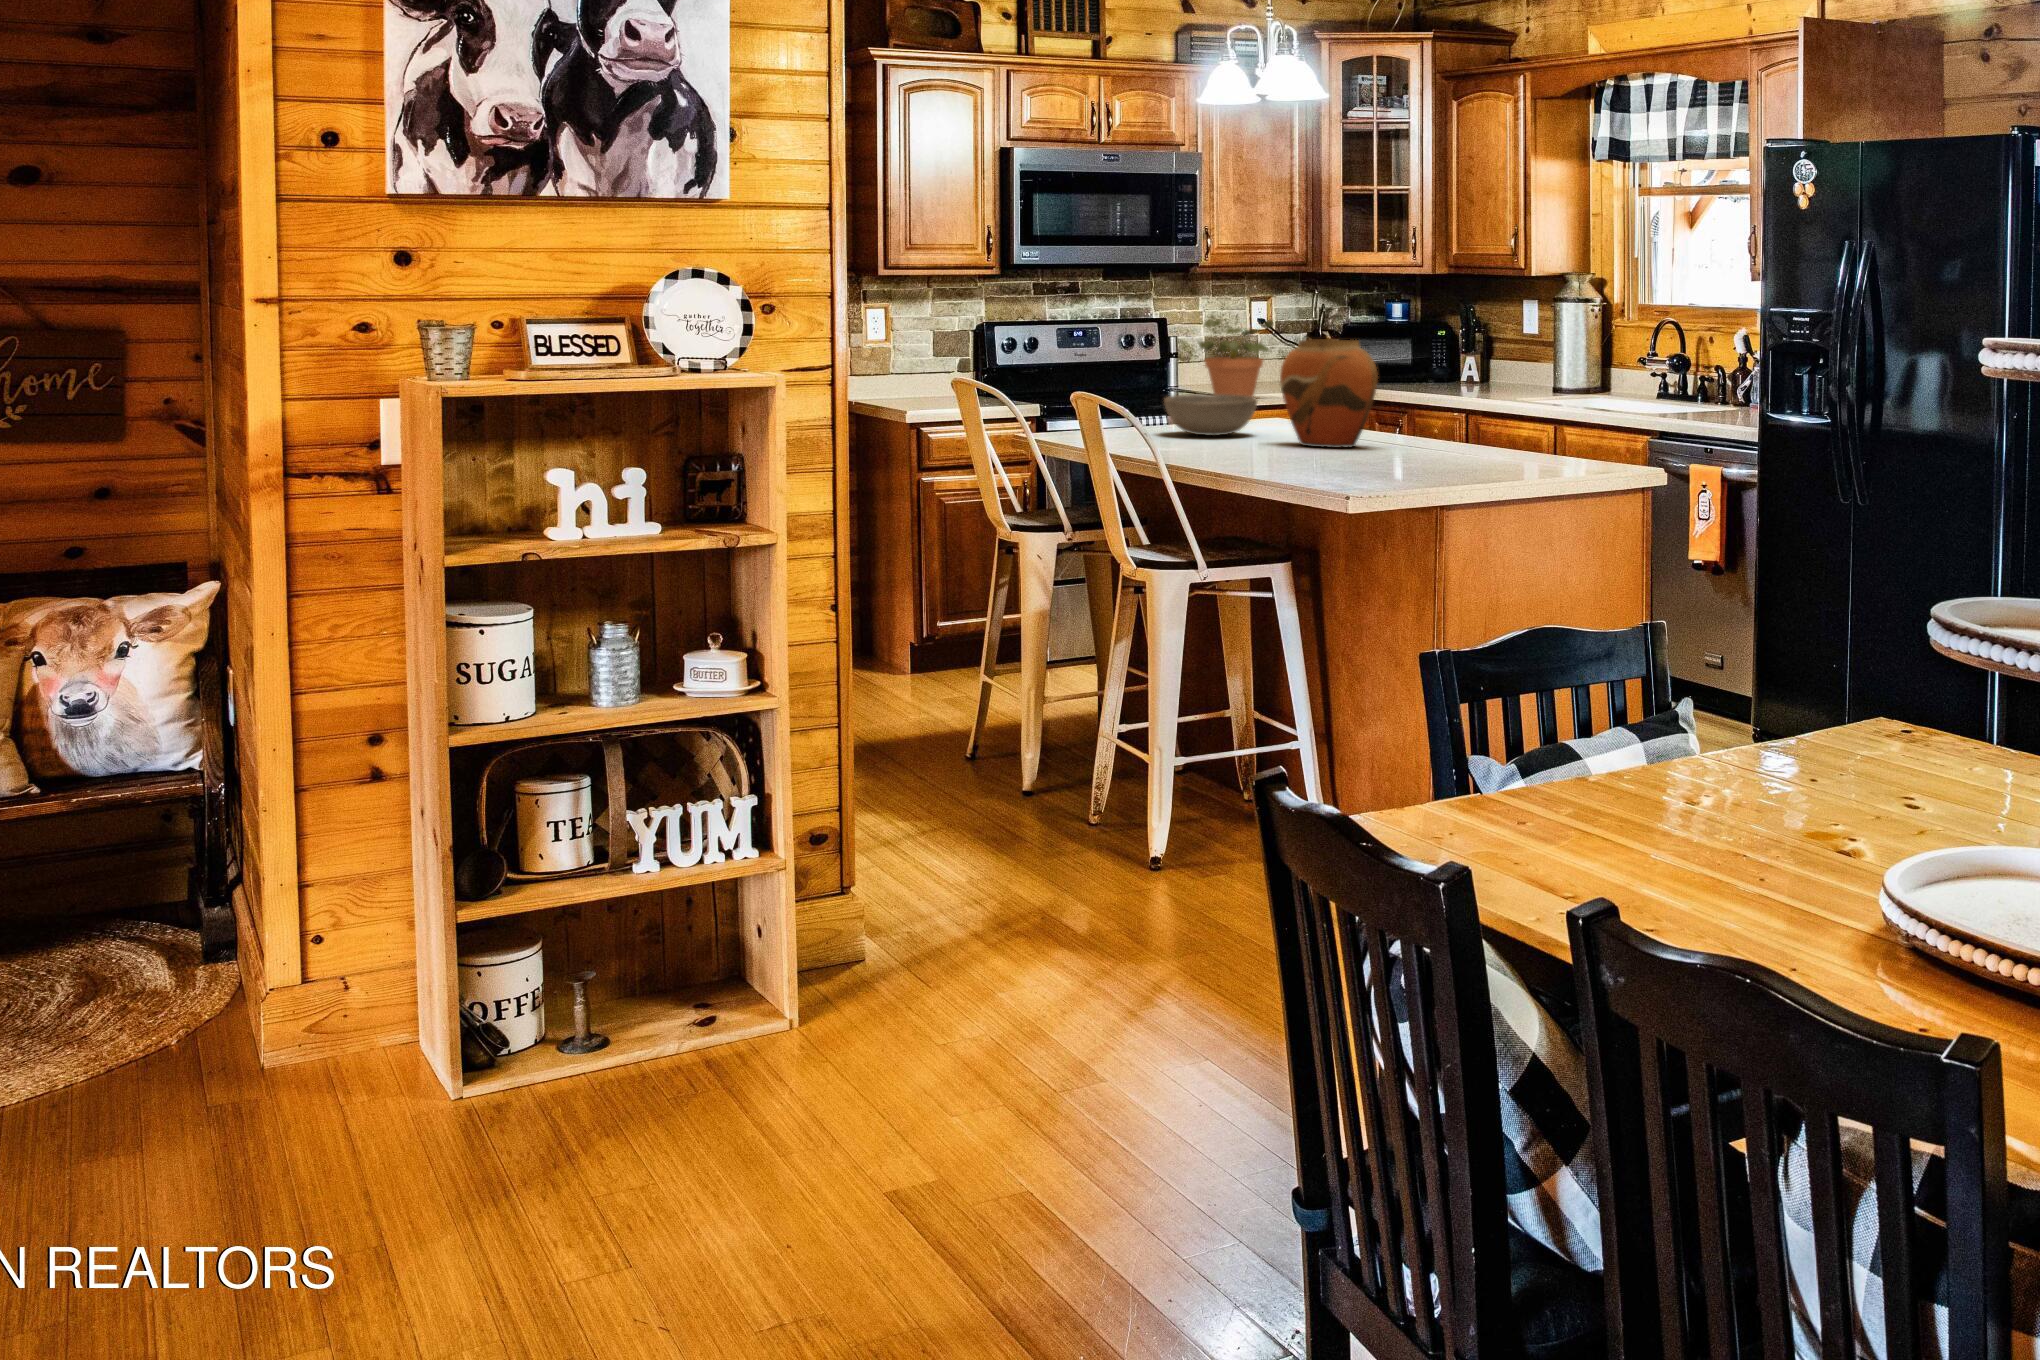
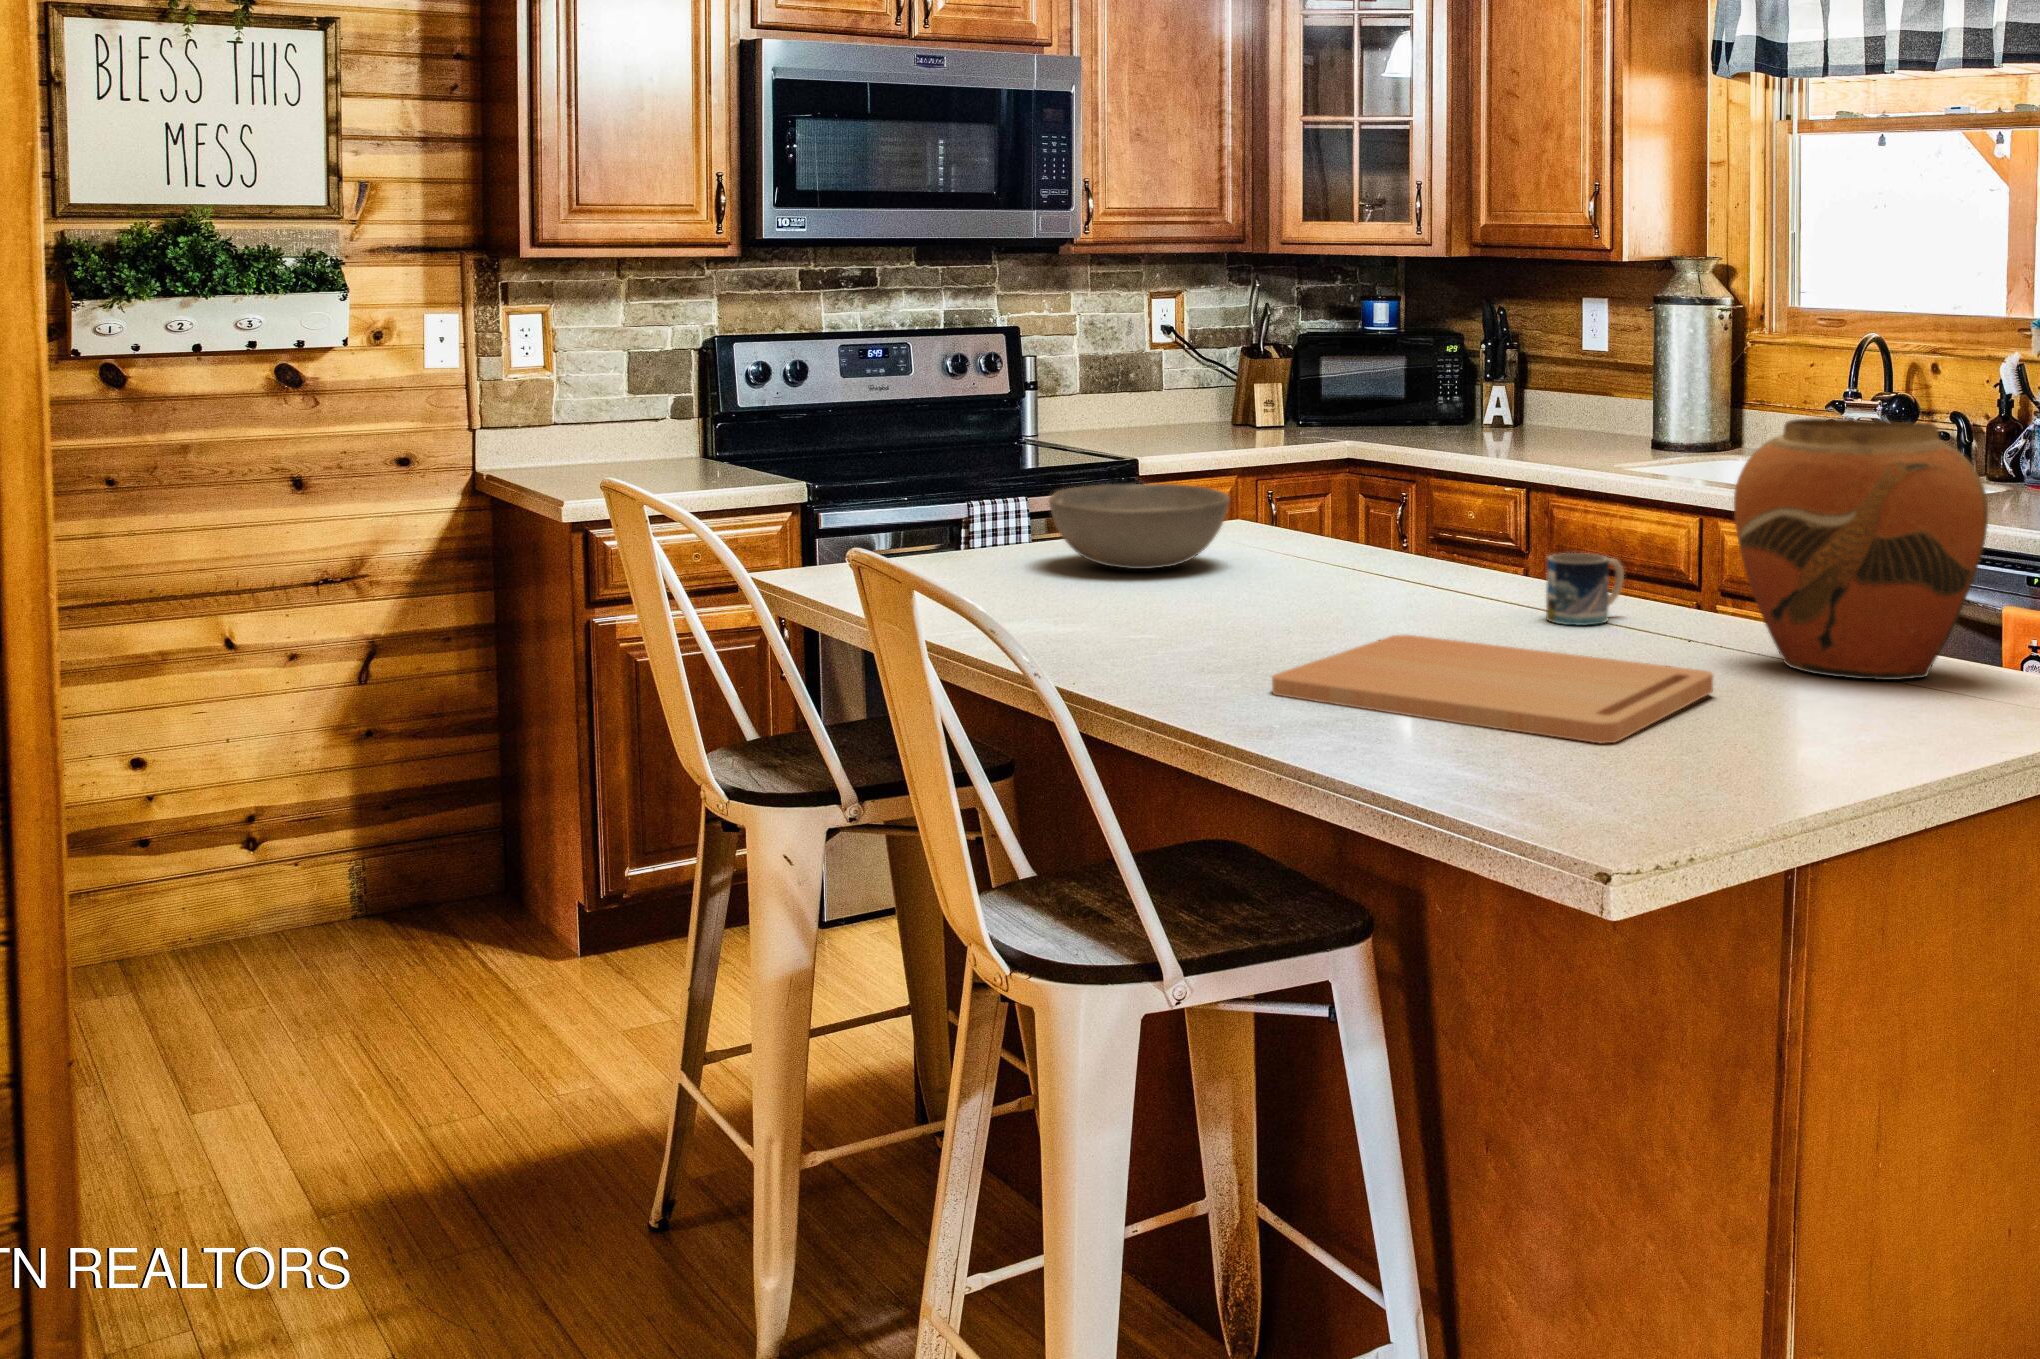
potted plant: present [1198,319,1273,397] -> none [1072,327,1217,460]
vase: present [1280,339,1378,448] -> present [1734,418,1988,680]
mug: none [1401,421,1442,454] -> present [1546,553,1624,625]
cutting board: none [1247,450,1446,479] -> present [1272,635,1713,743]

